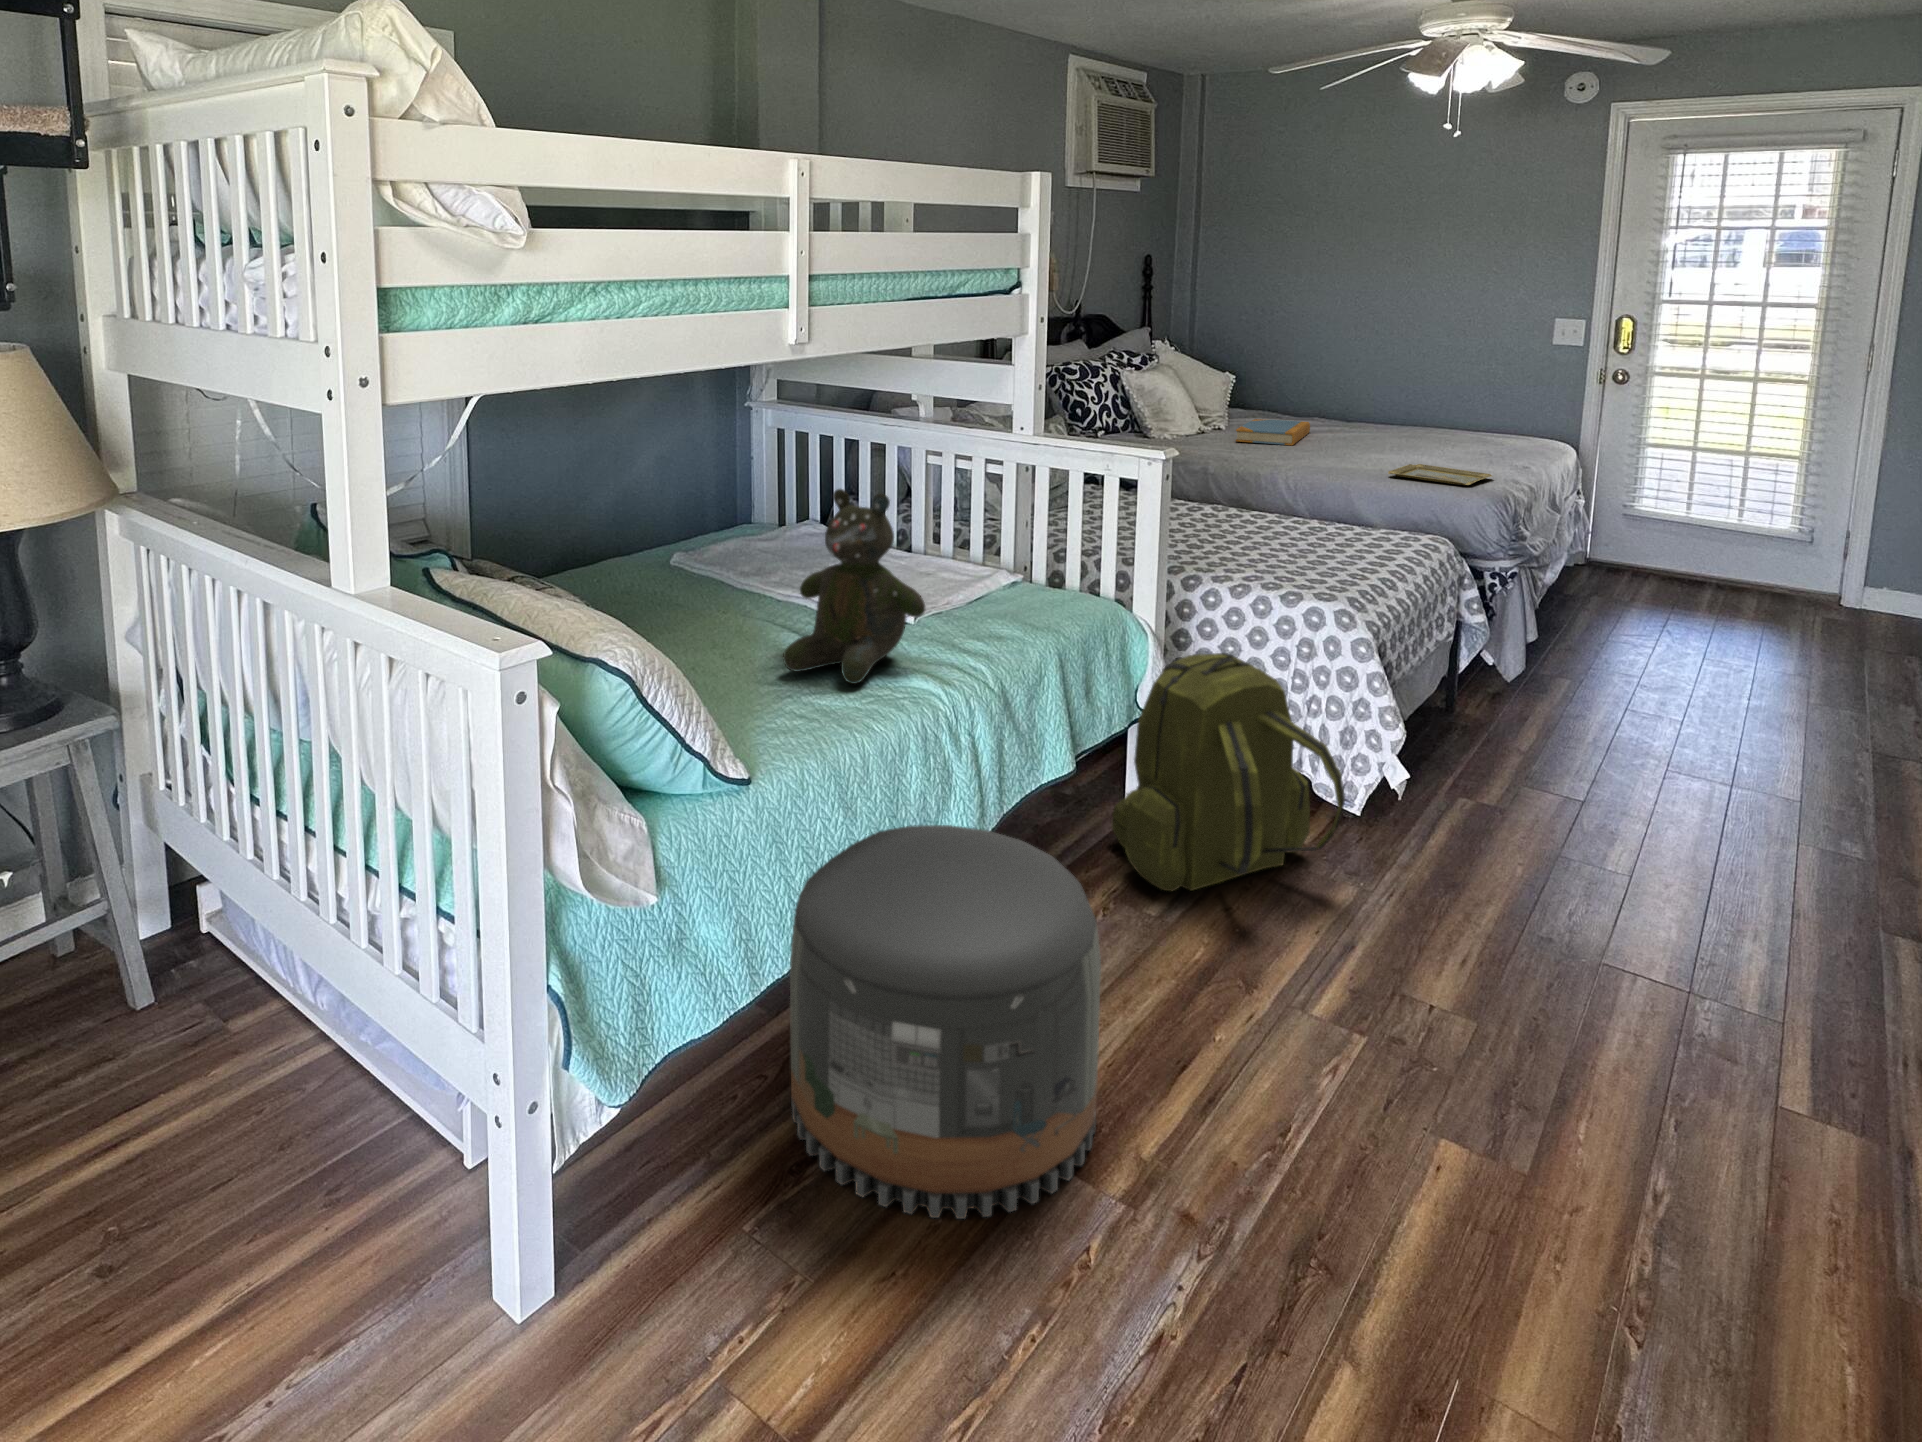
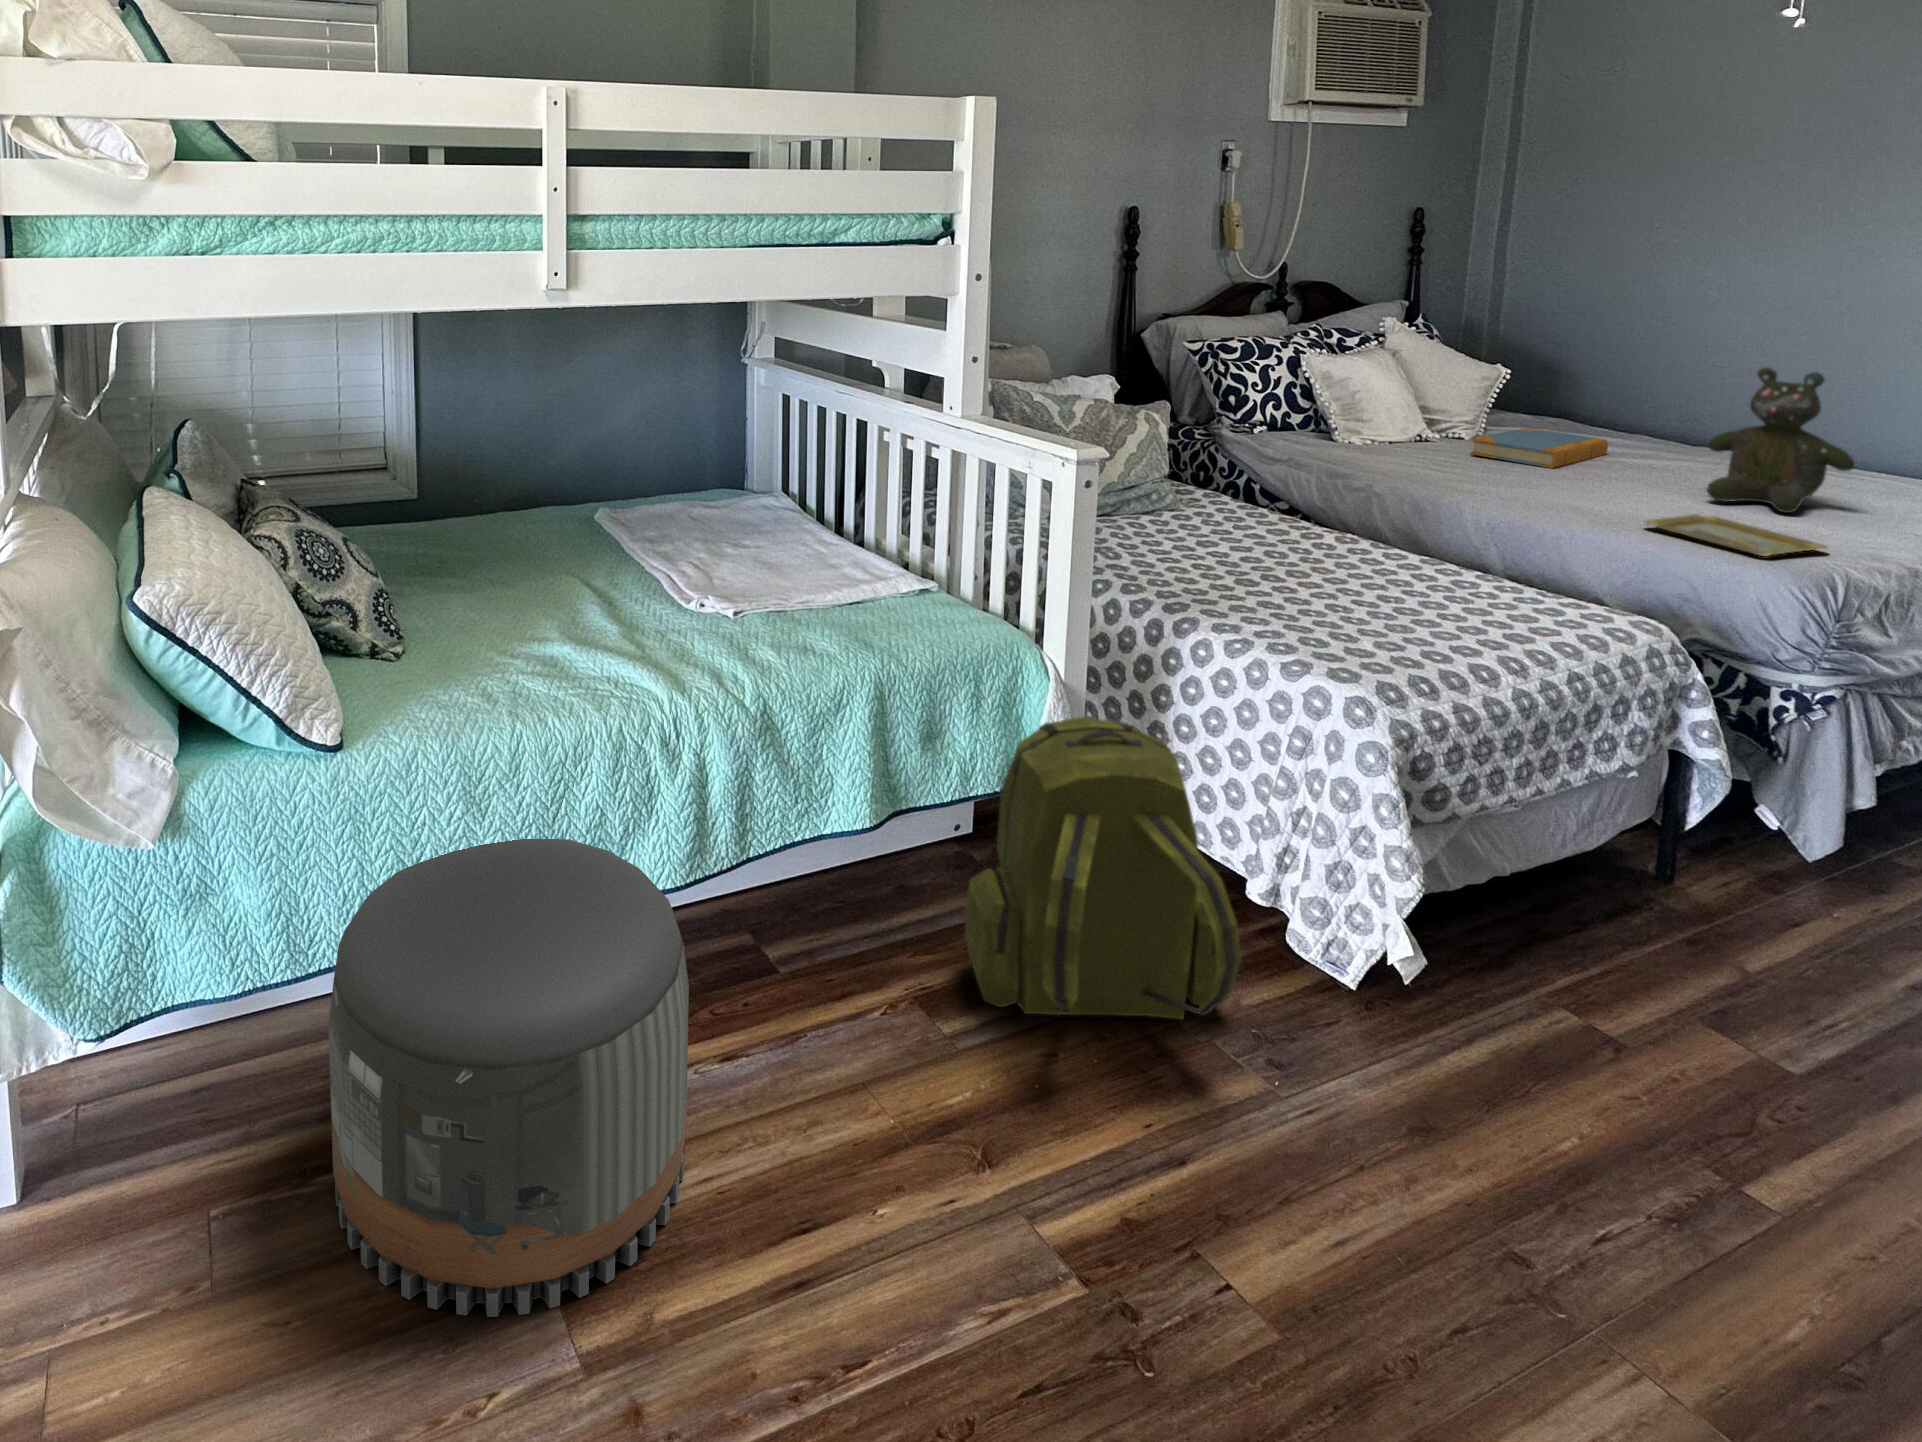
teddy bear: present [783,489,925,684] -> present [1707,367,1855,513]

